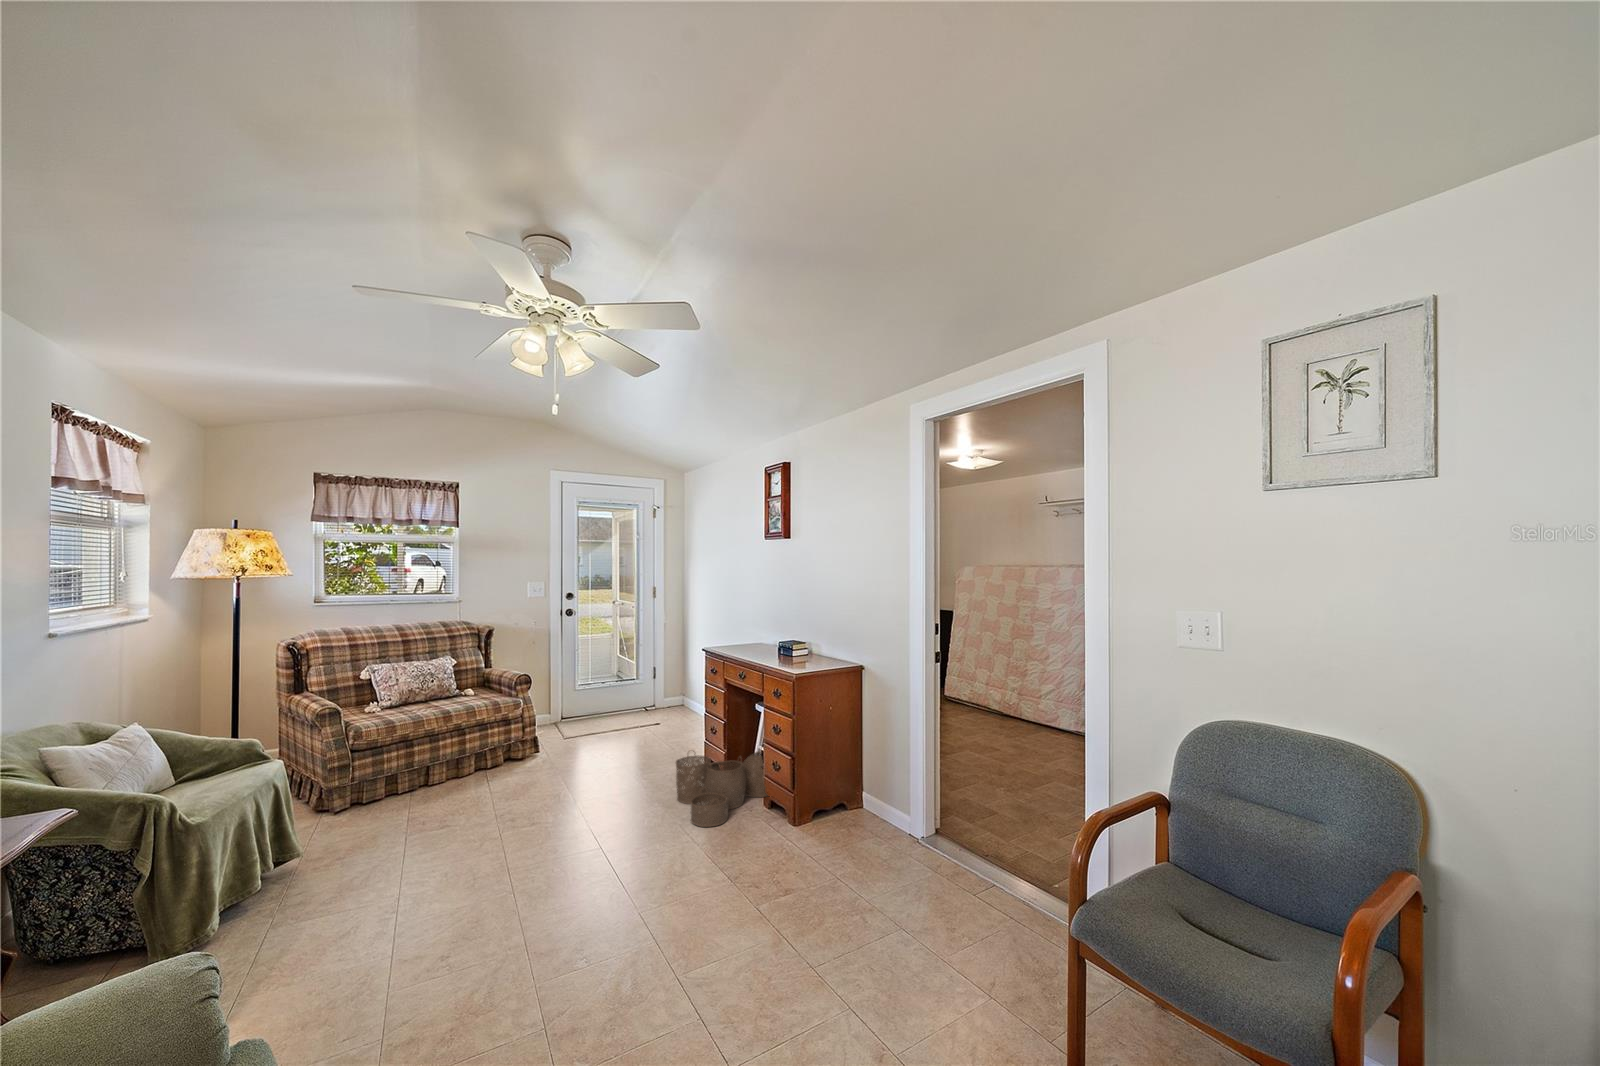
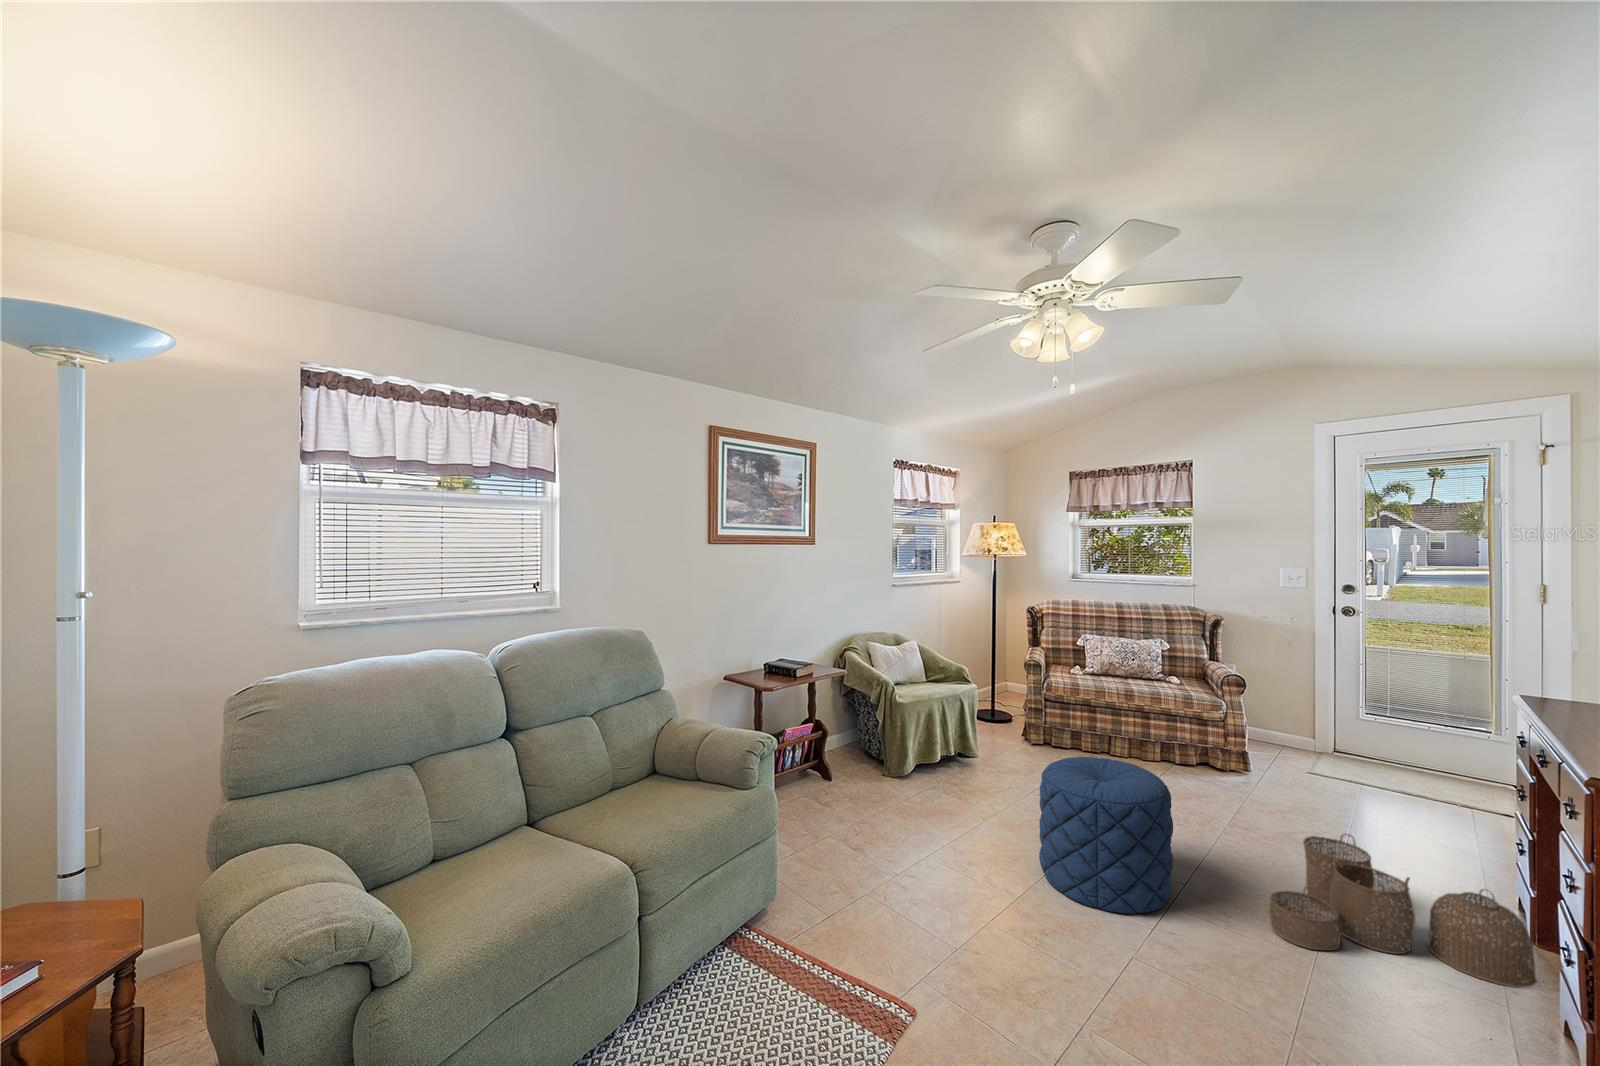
pouf: none [535,750,650,888] -> present [1039,757,1173,914]

